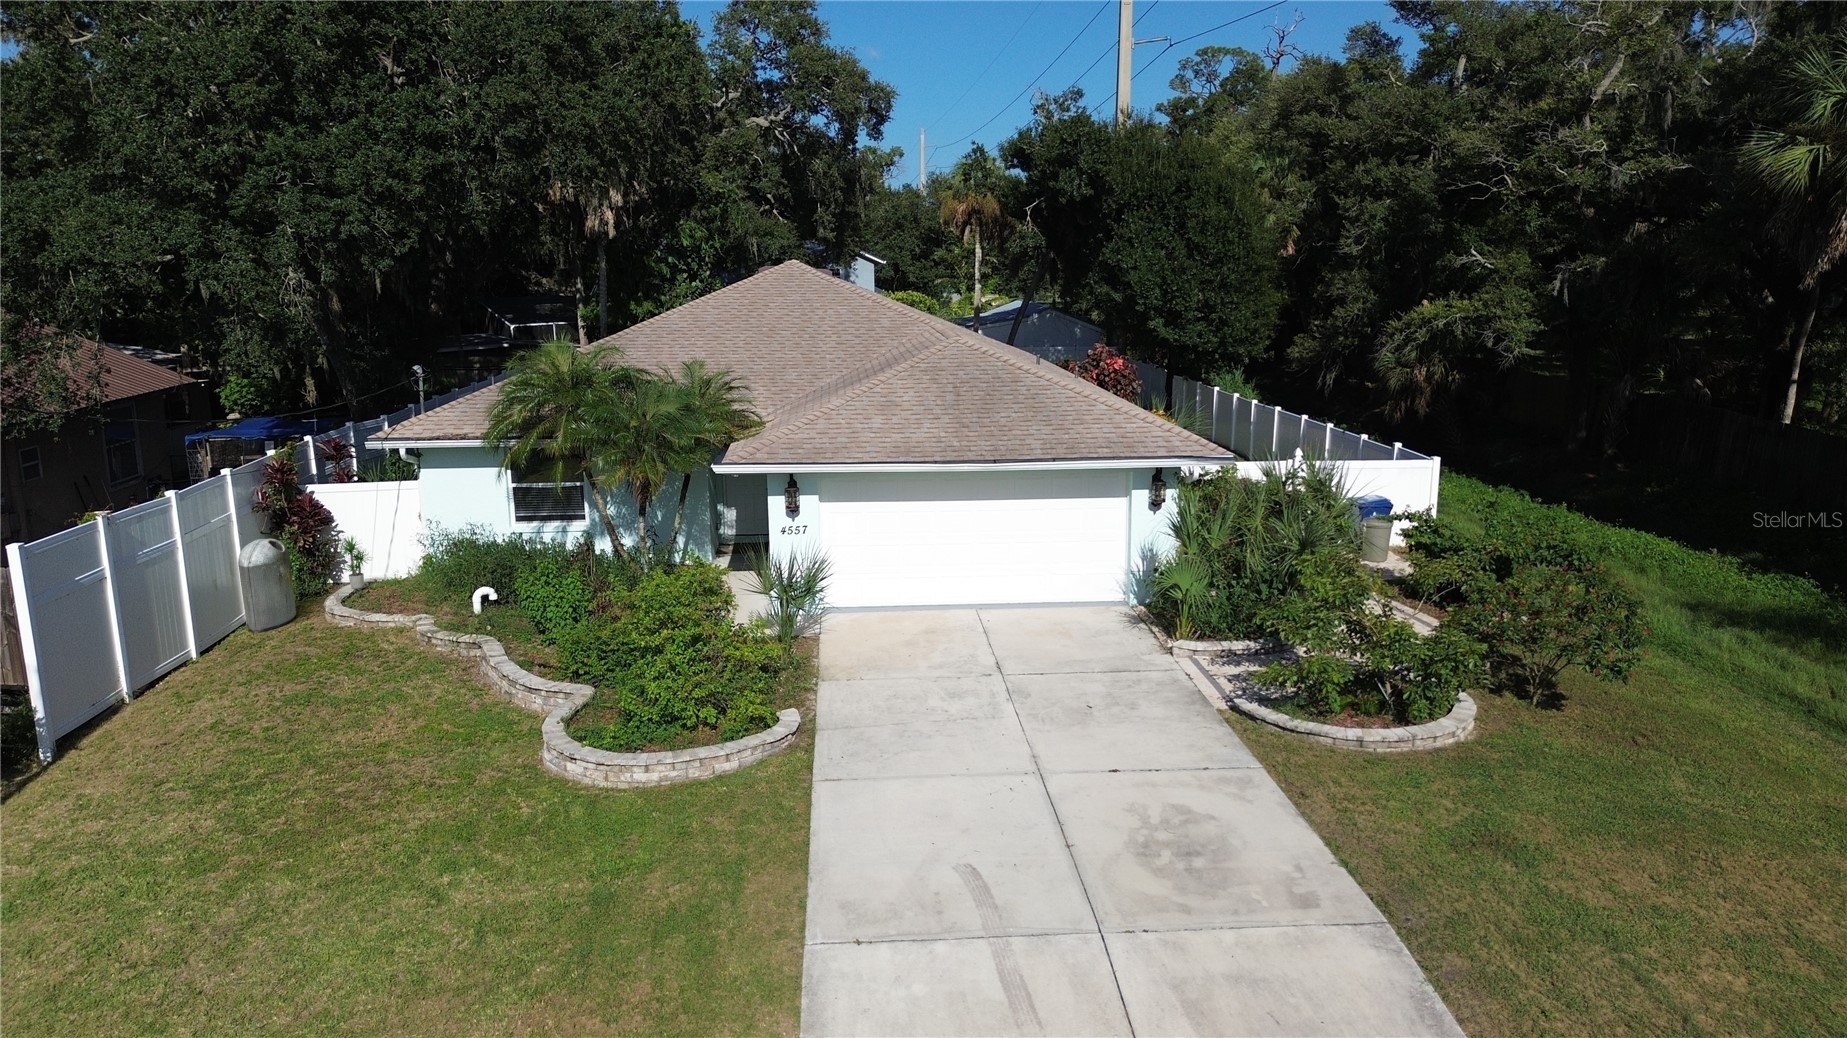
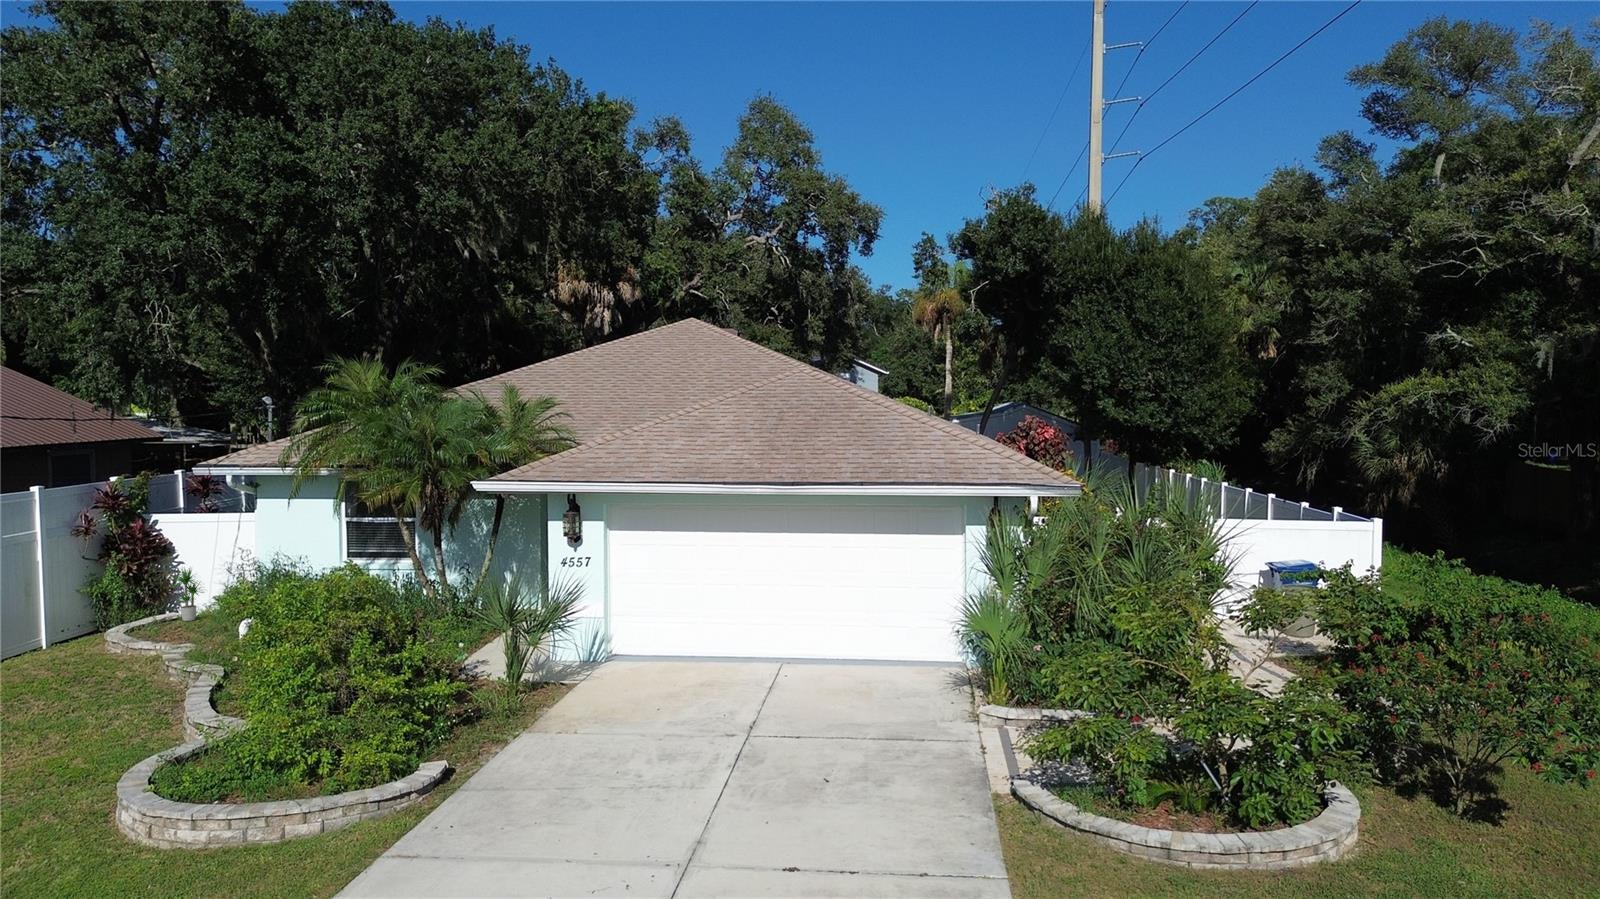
trash can: present [238,538,296,633] -> none [31,561,99,657]

